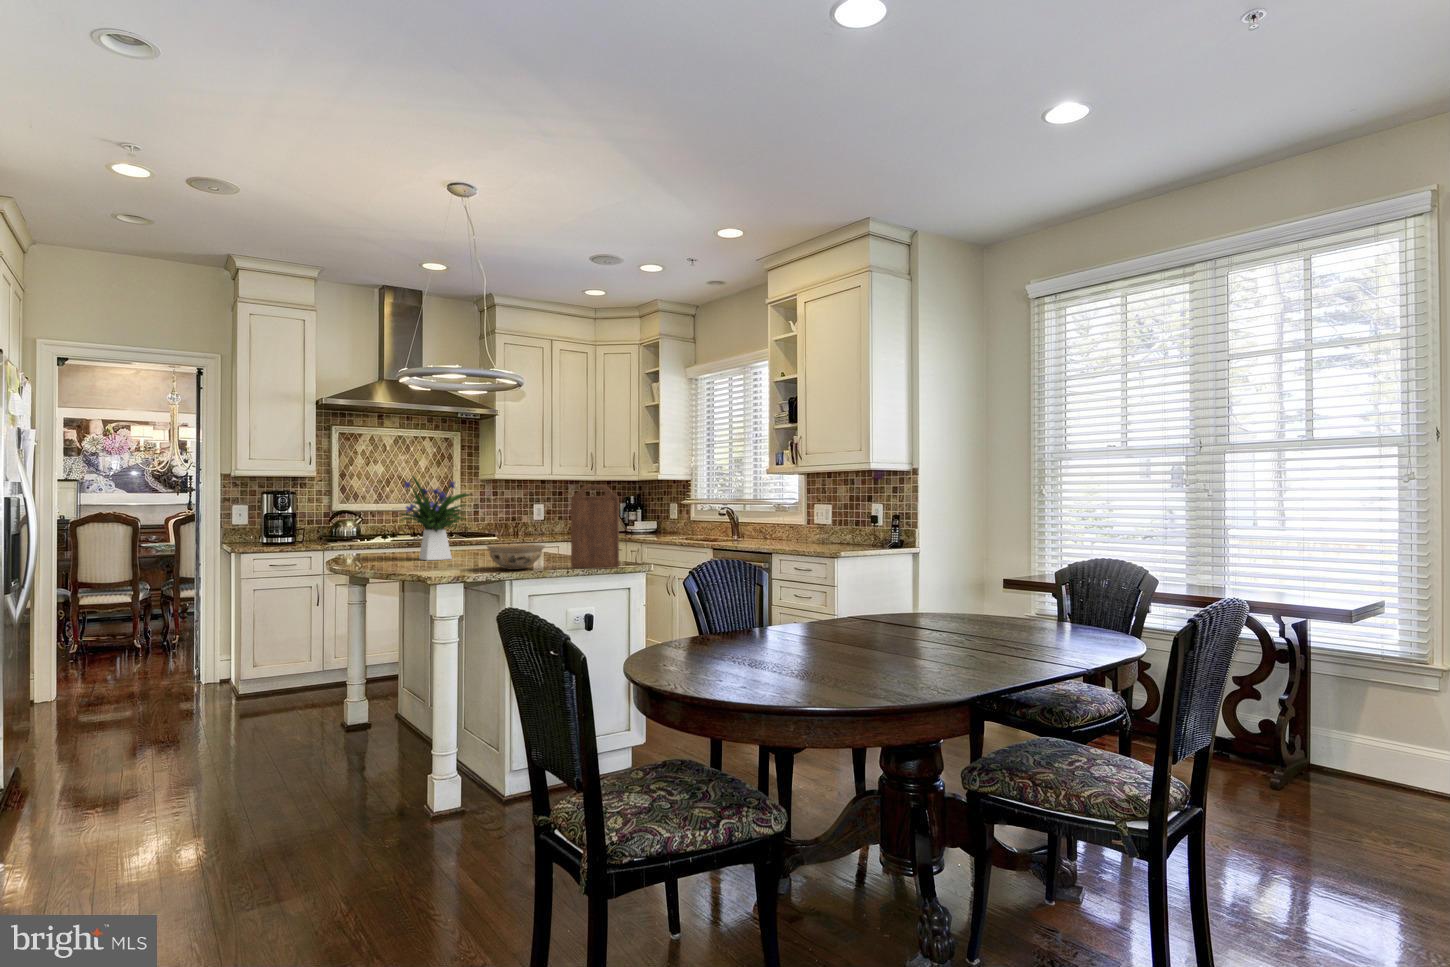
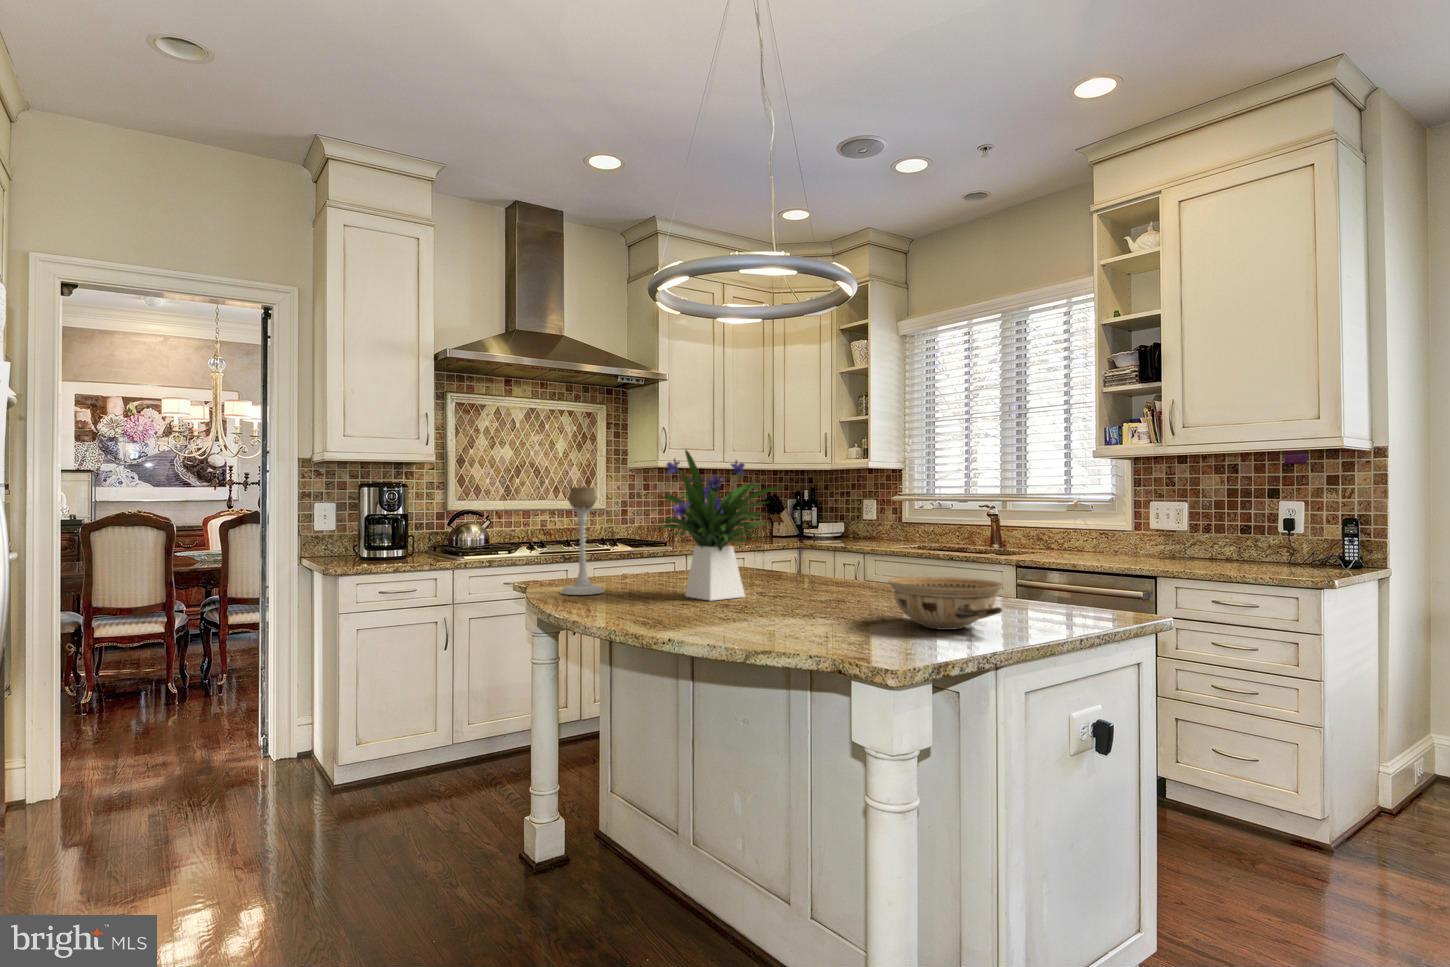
cutting board: present [571,485,619,568] -> none [1036,466,1131,623]
candle holder: none [350,495,378,558] -> present [561,487,604,595]

